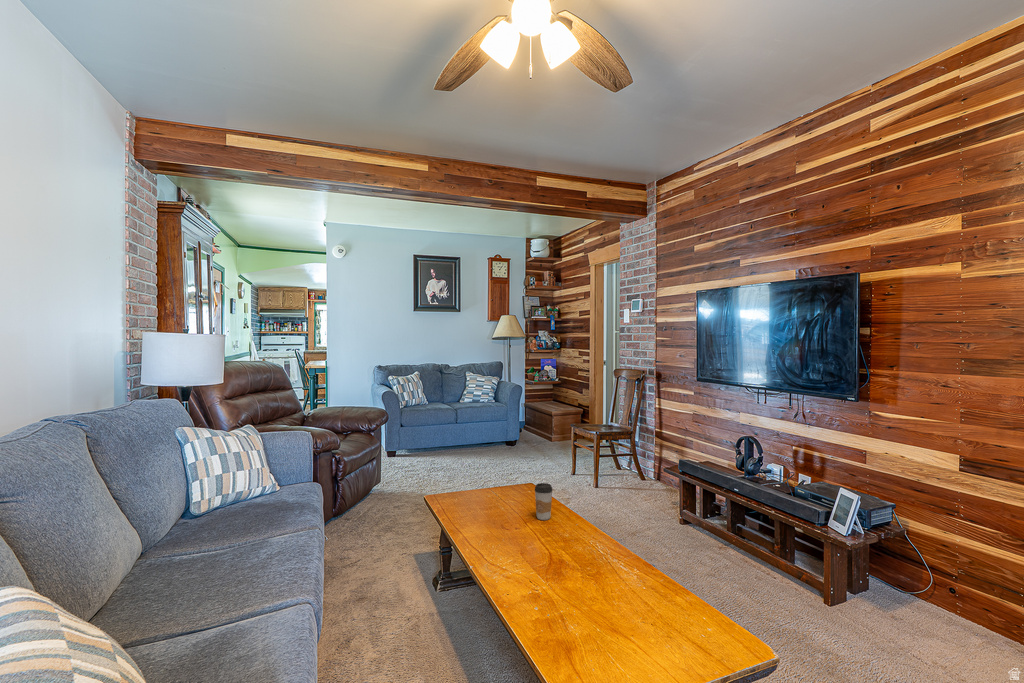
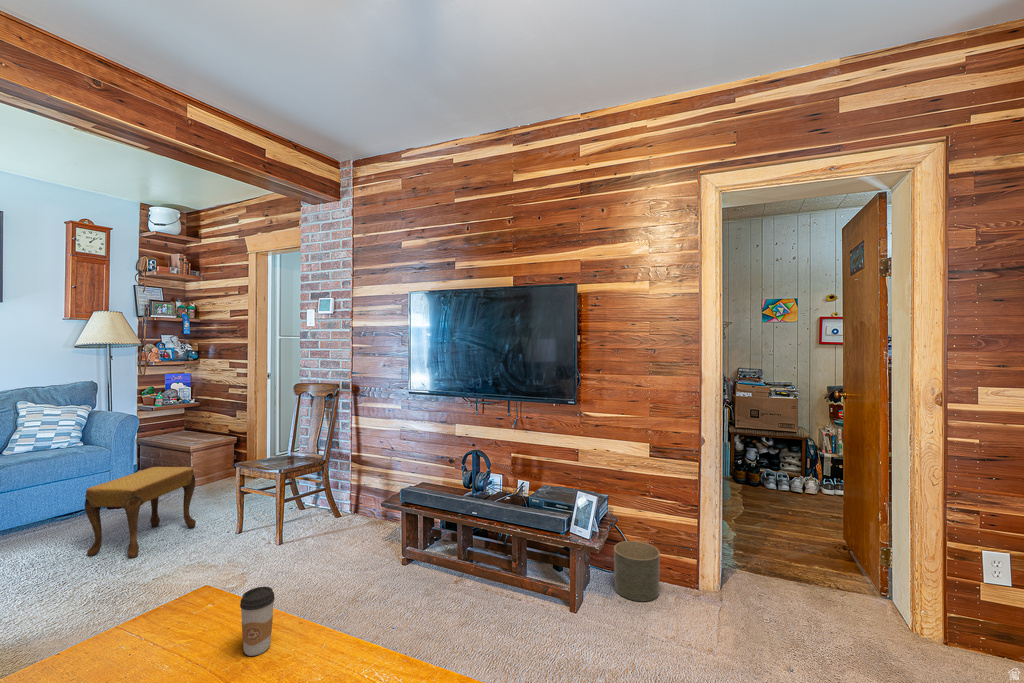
footstool: none [490,421,548,476] -> present [85,467,196,558]
planter: none [894,557,959,627] -> present [614,541,660,602]

